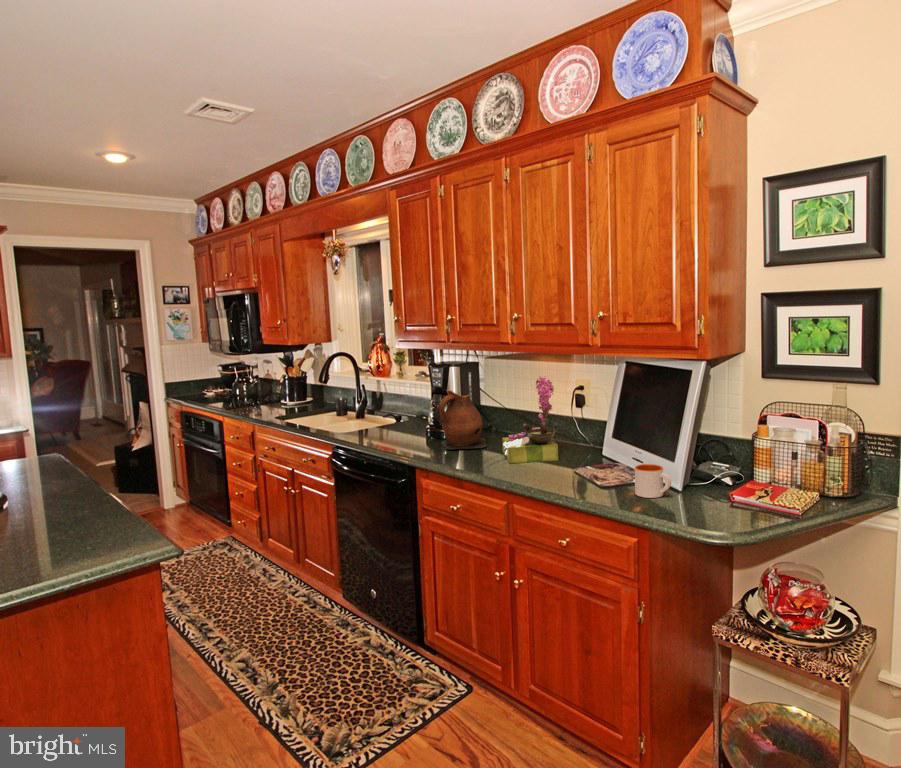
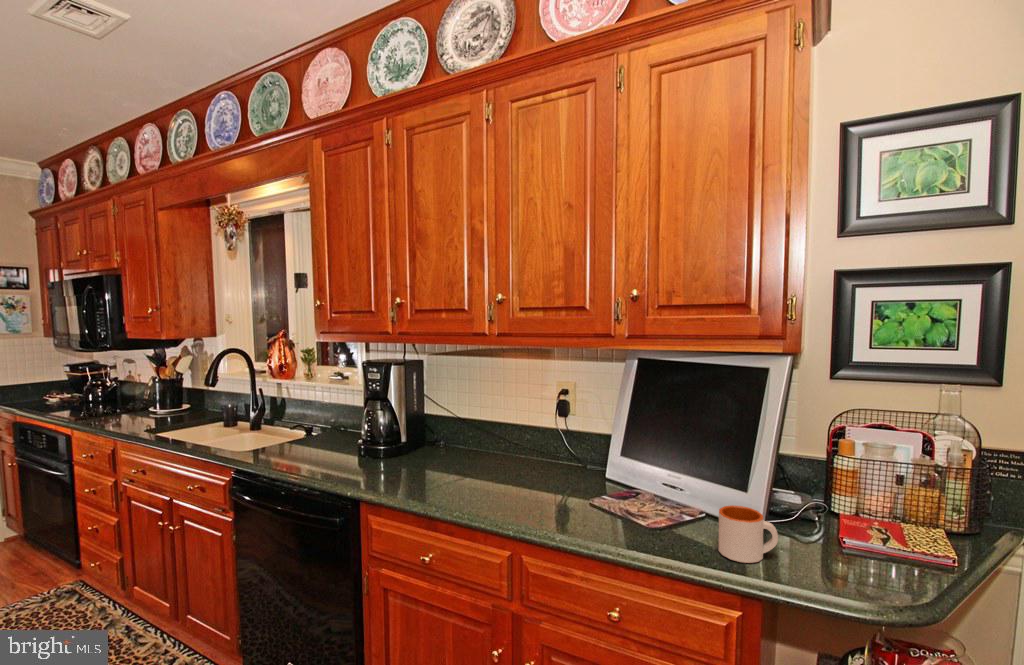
flower arrangement: present [502,376,559,464] -> none [470,374,553,500]
ceramic pitcher: present [439,390,486,449] -> none [377,395,443,477]

